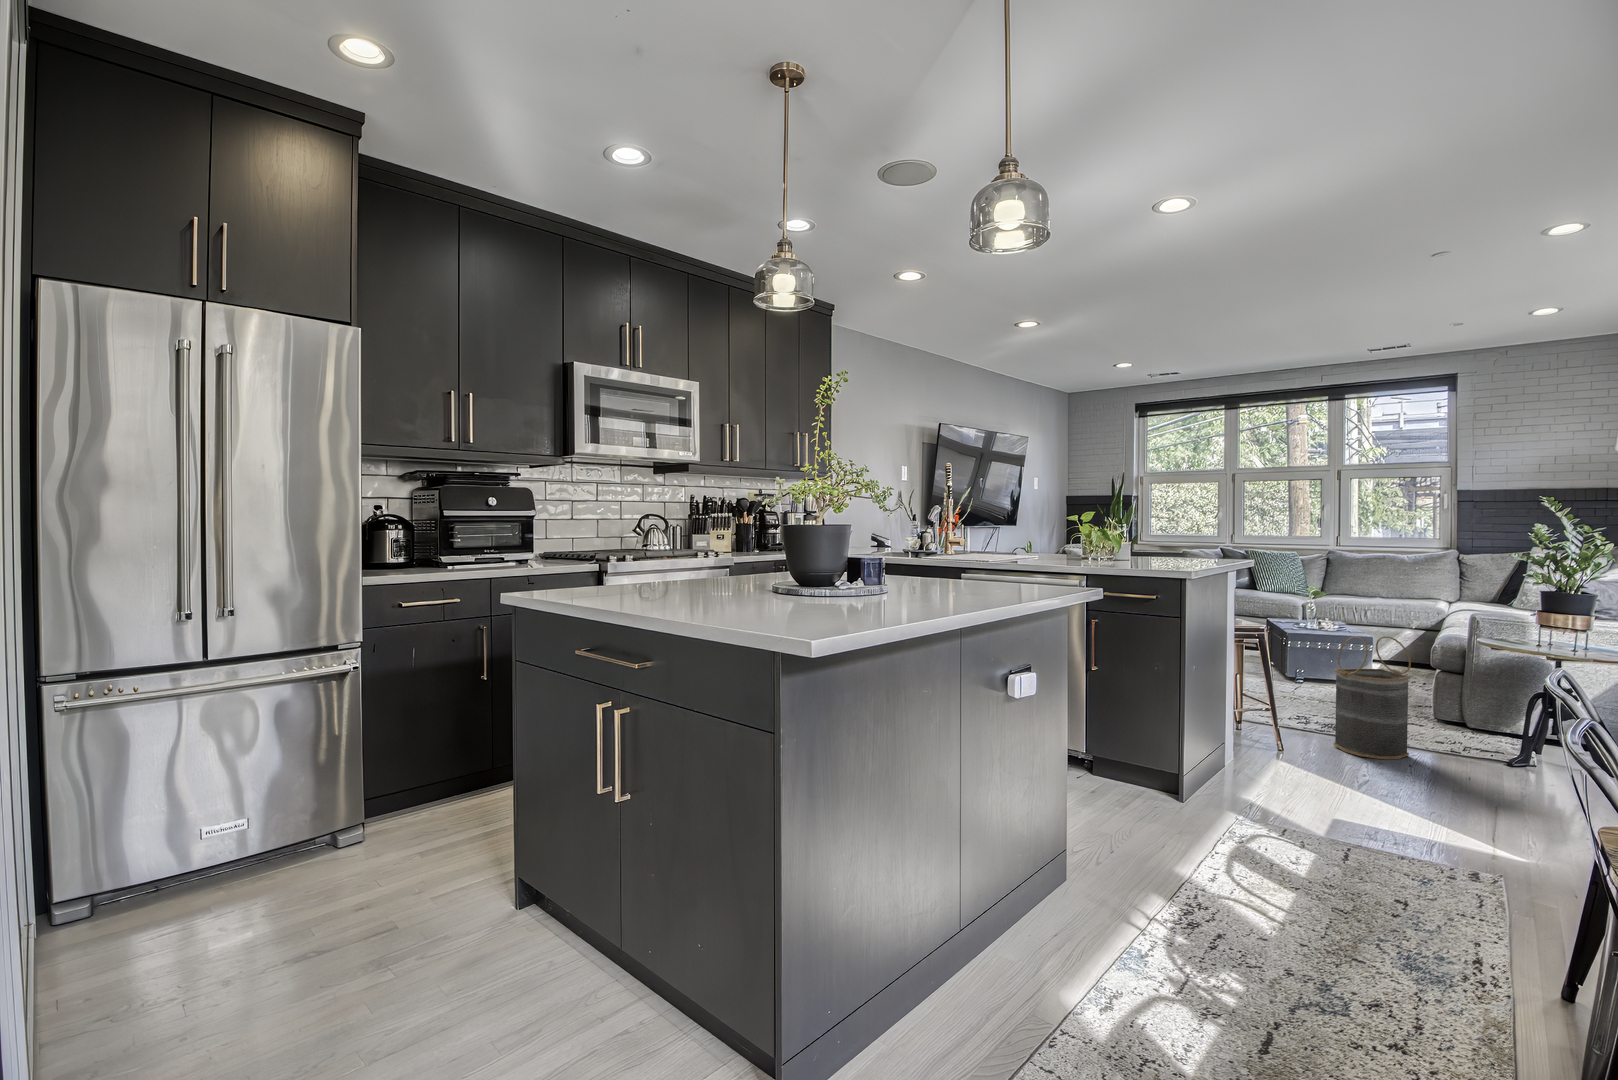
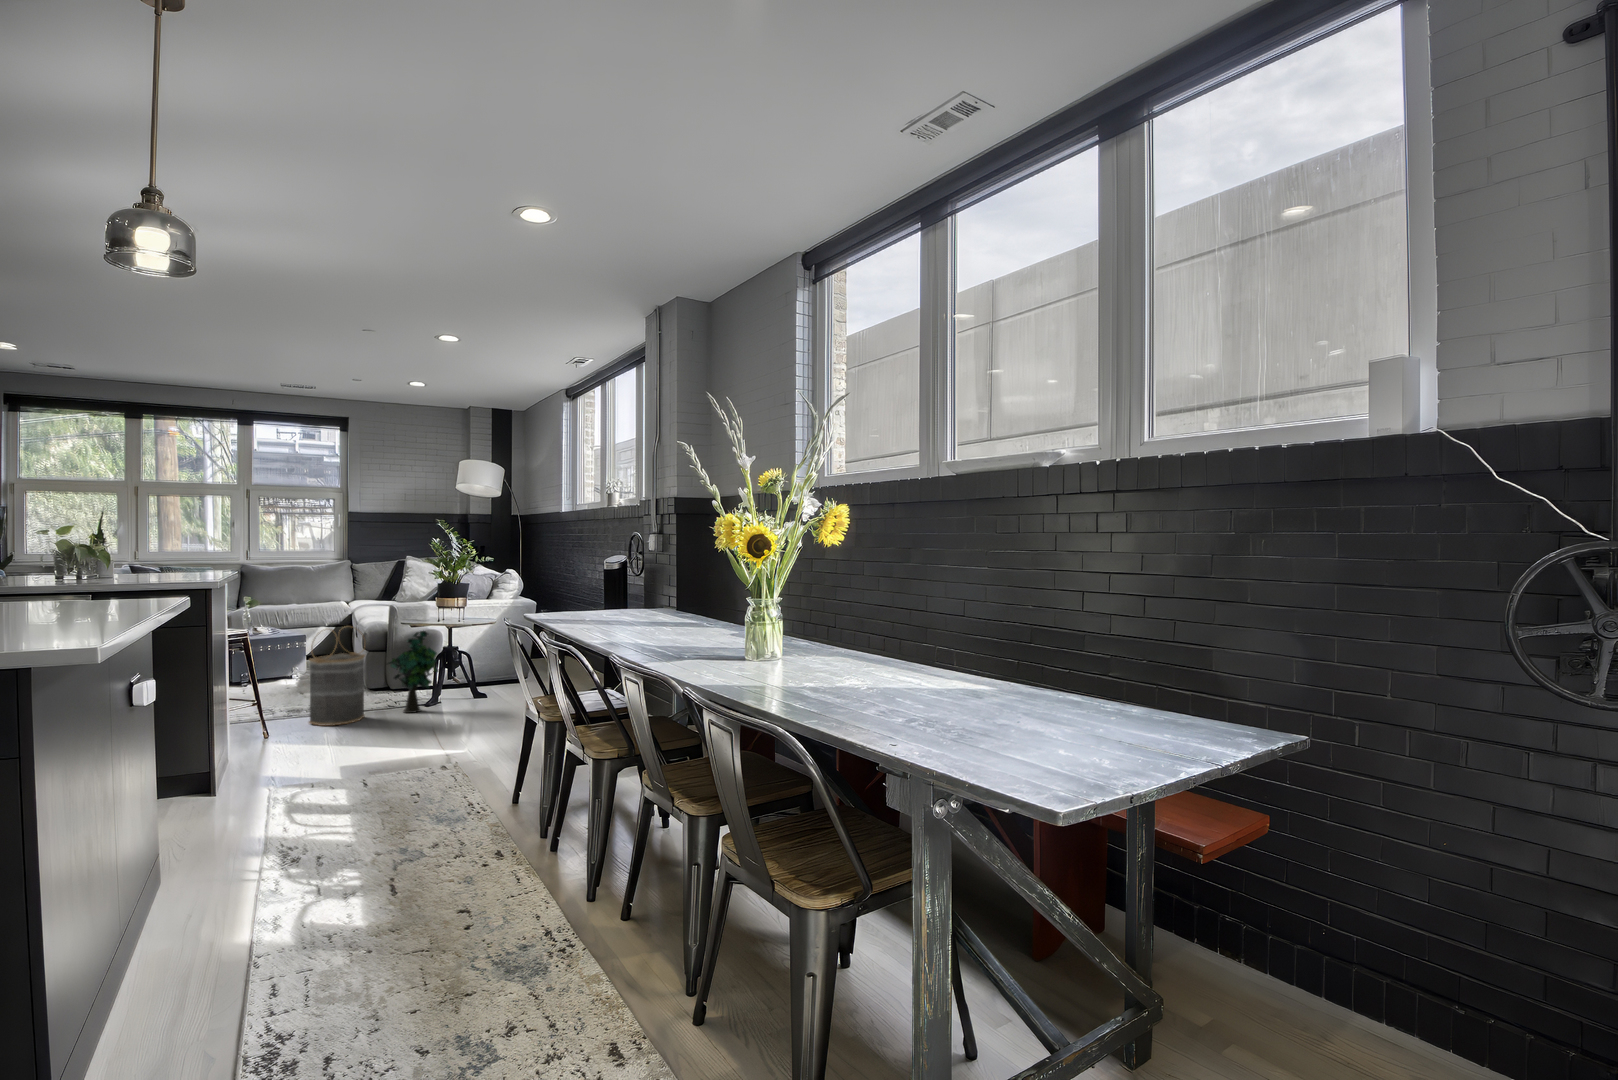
decorative plant: none [1440,657,1530,770] -> present [389,631,438,713]

